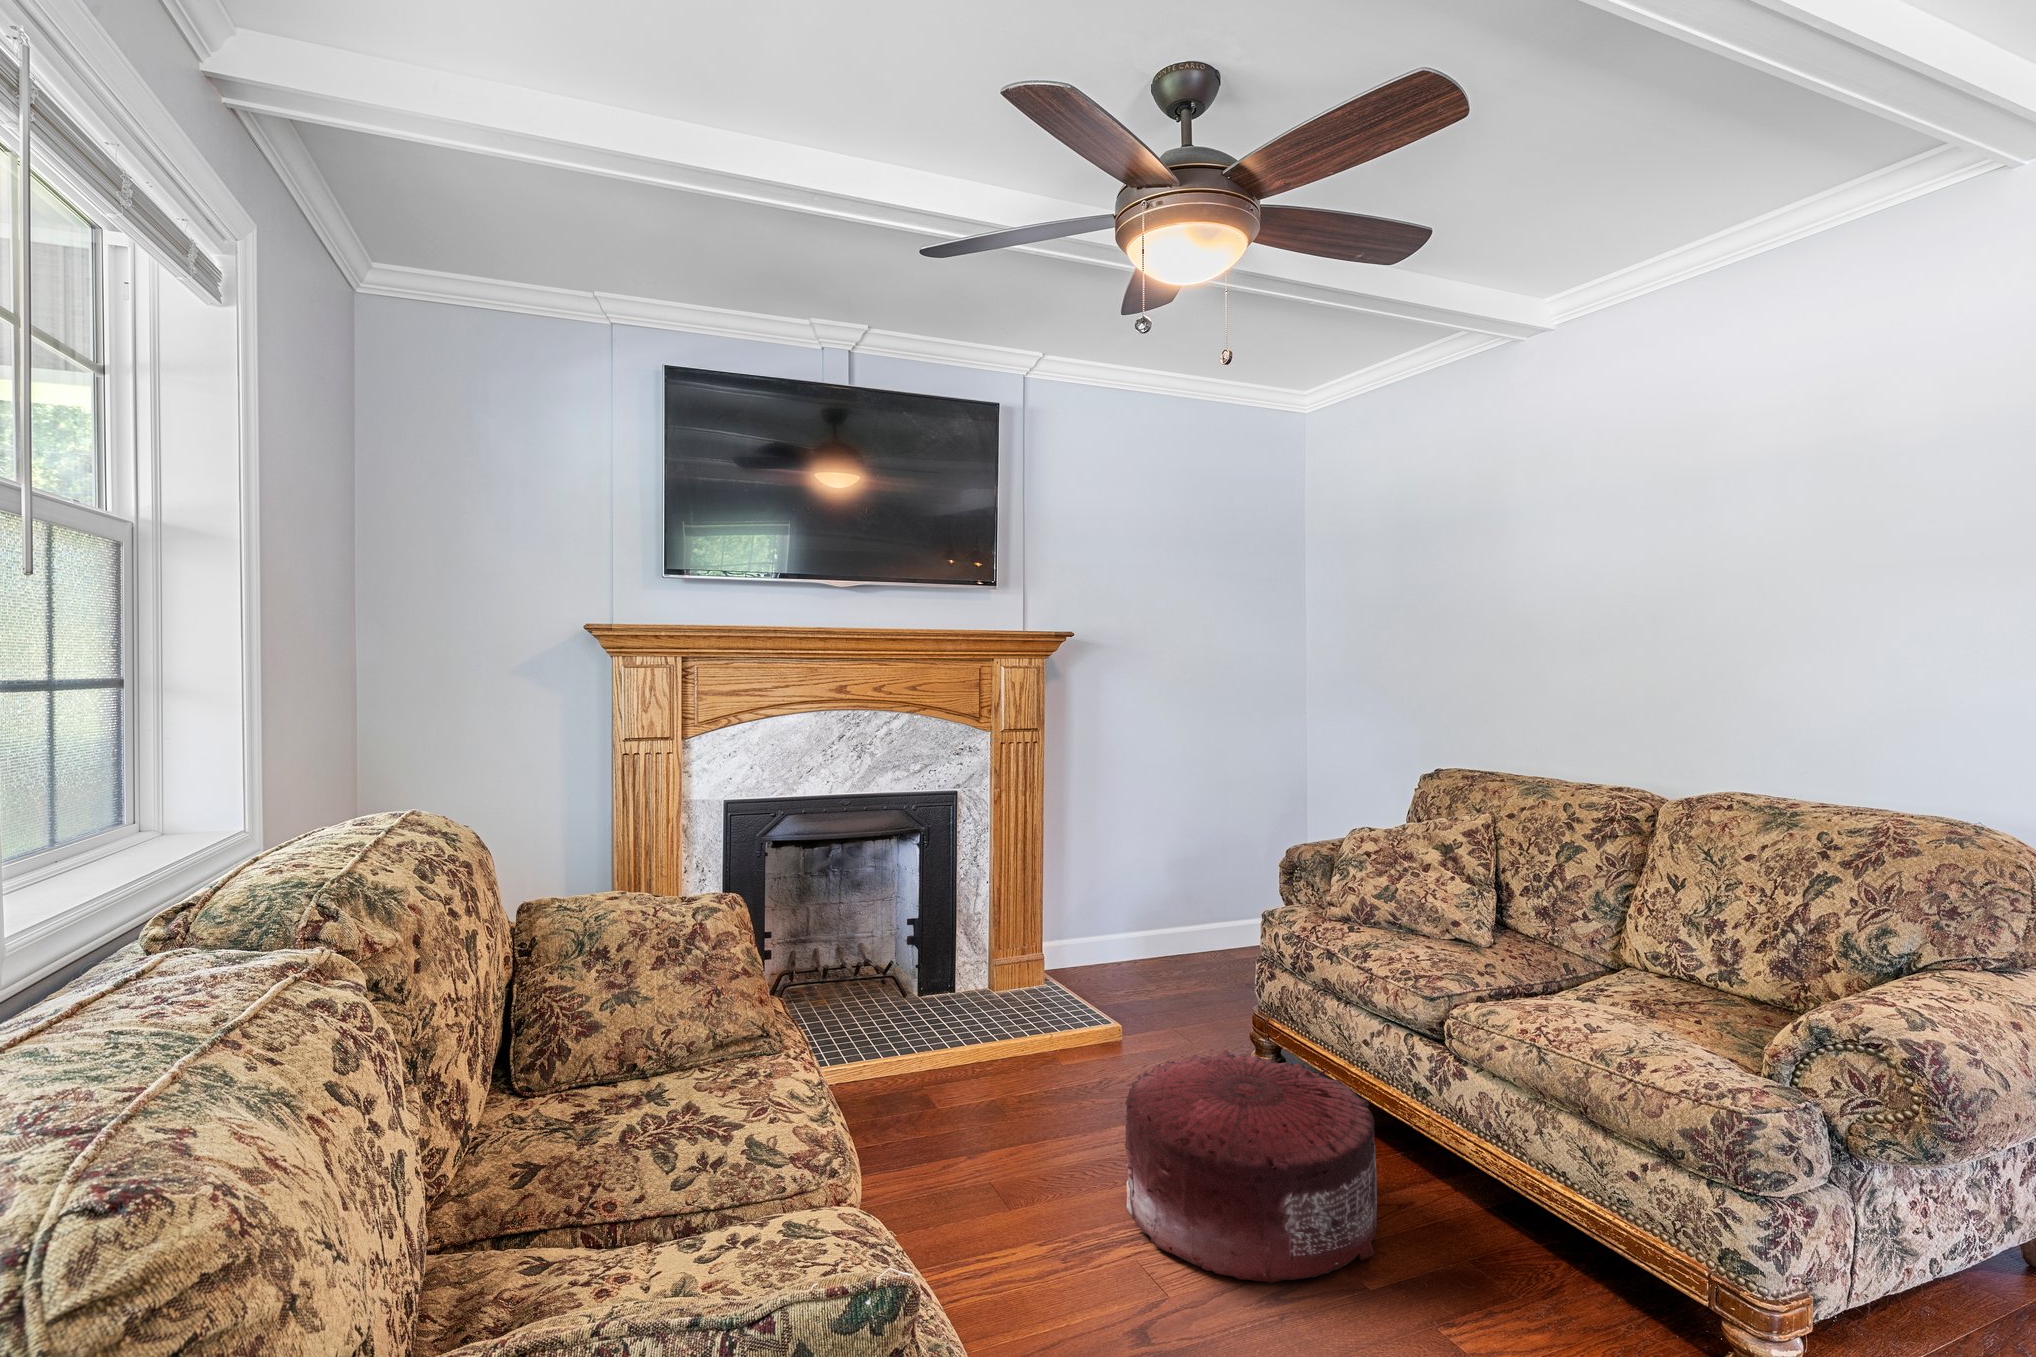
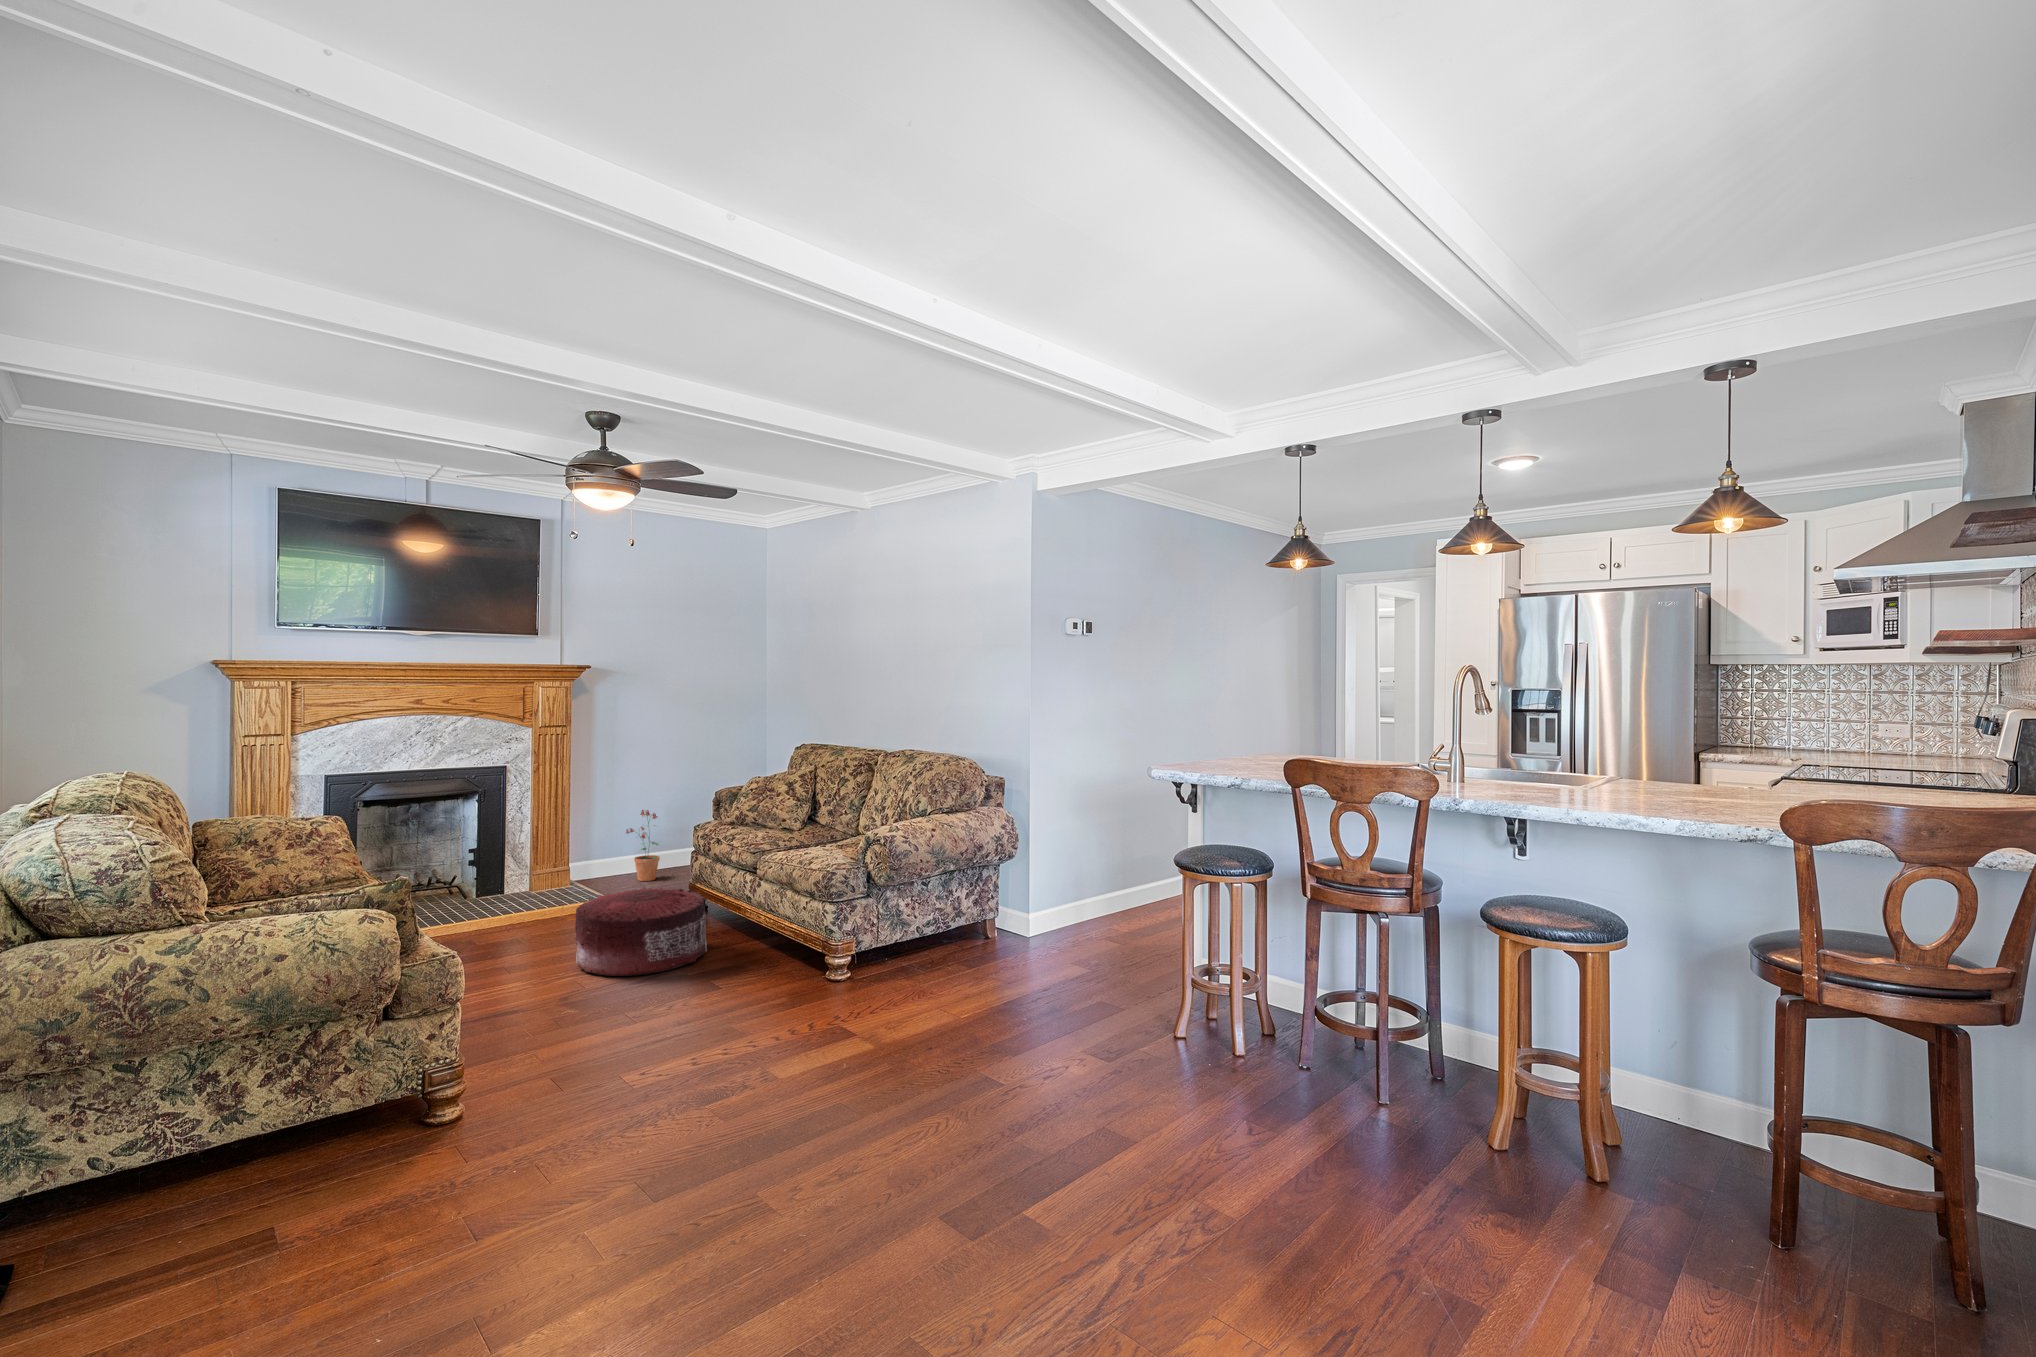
potted plant: none [1117,861,1174,977] -> present [626,810,660,881]

